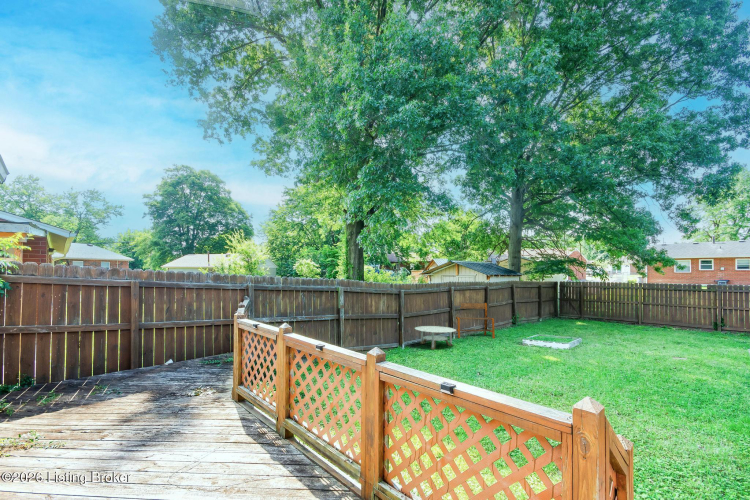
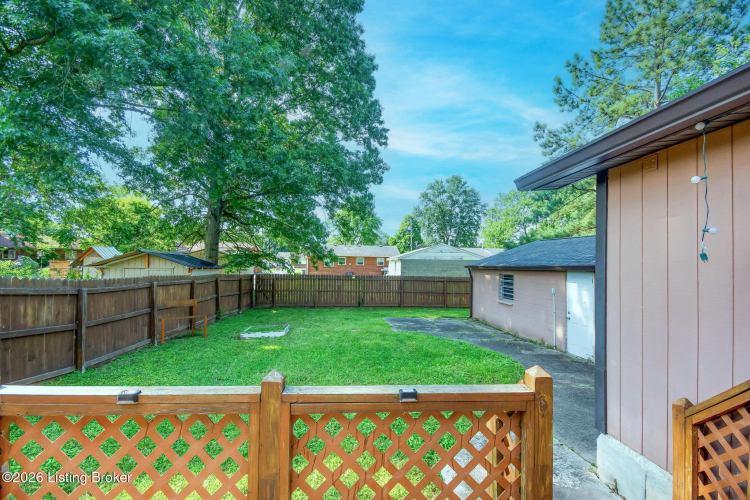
round table: present [415,326,456,349] -> none [102,333,169,365]

